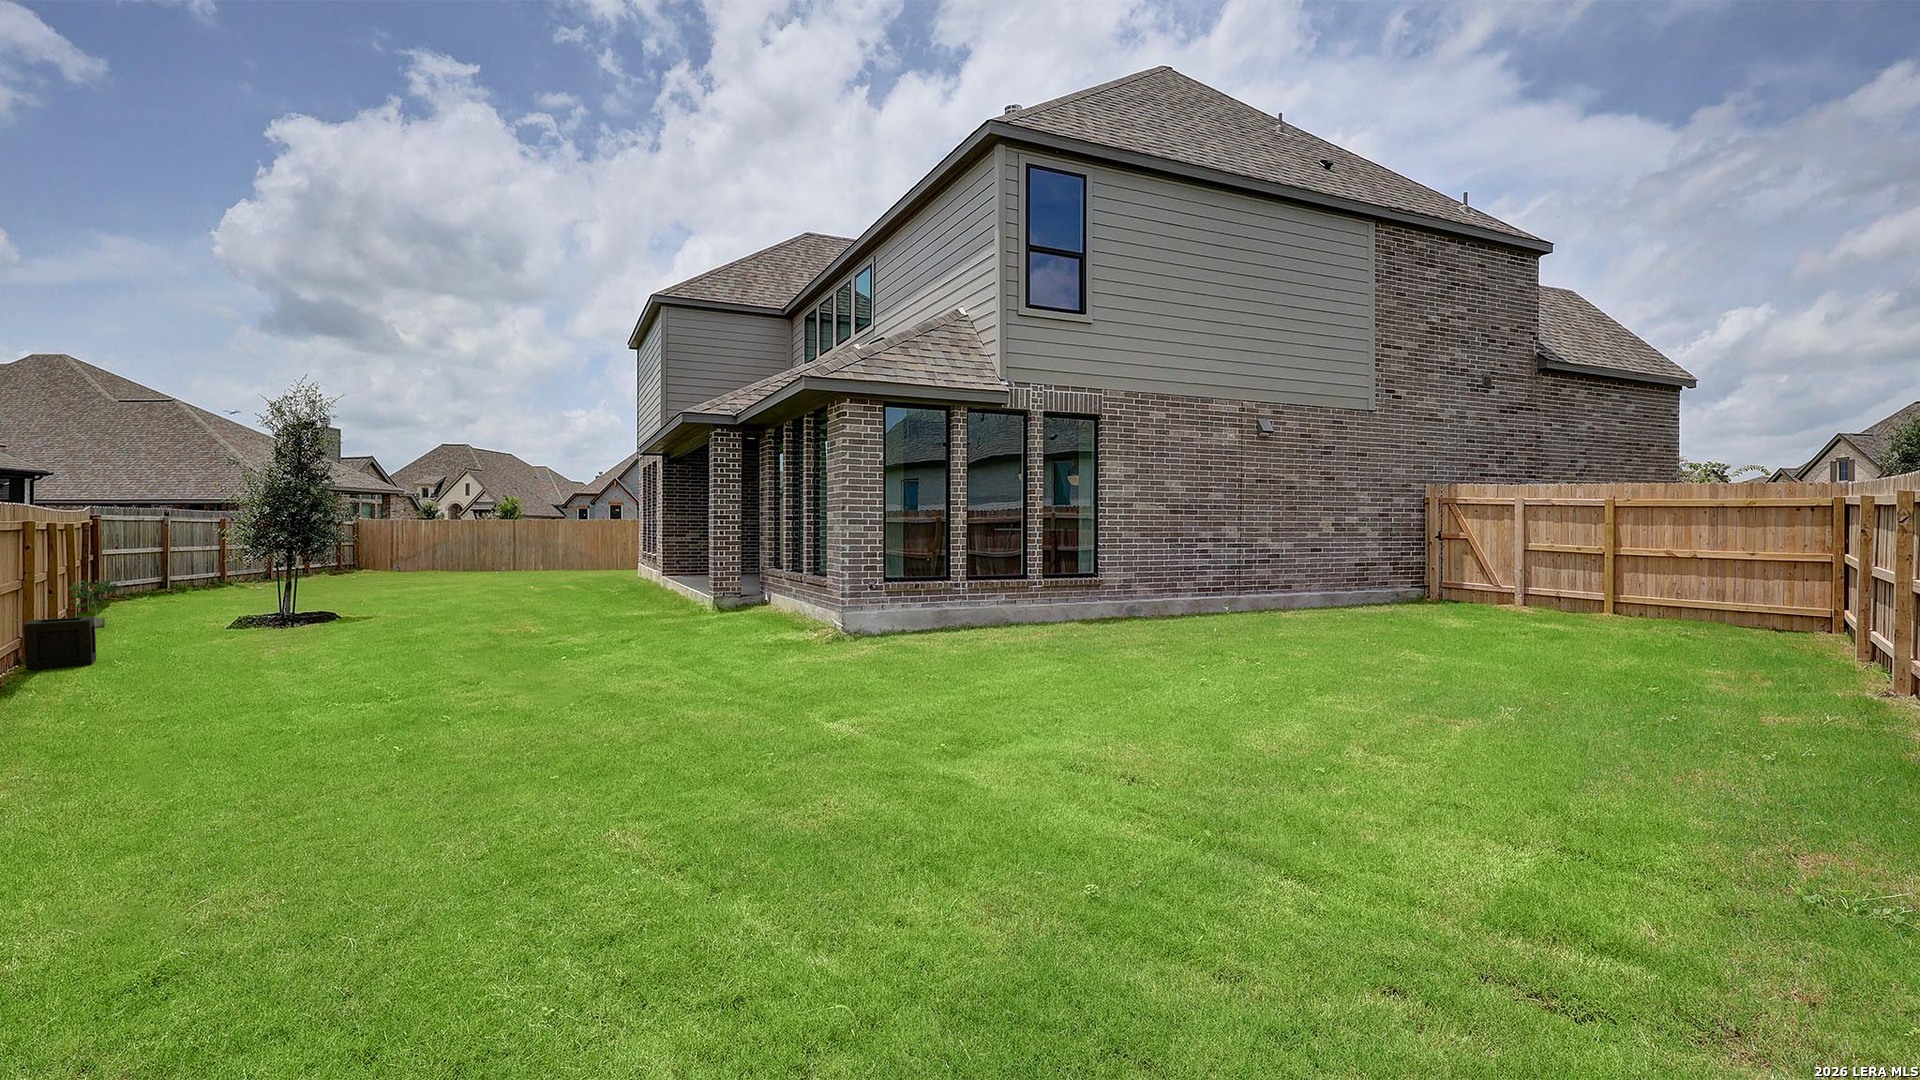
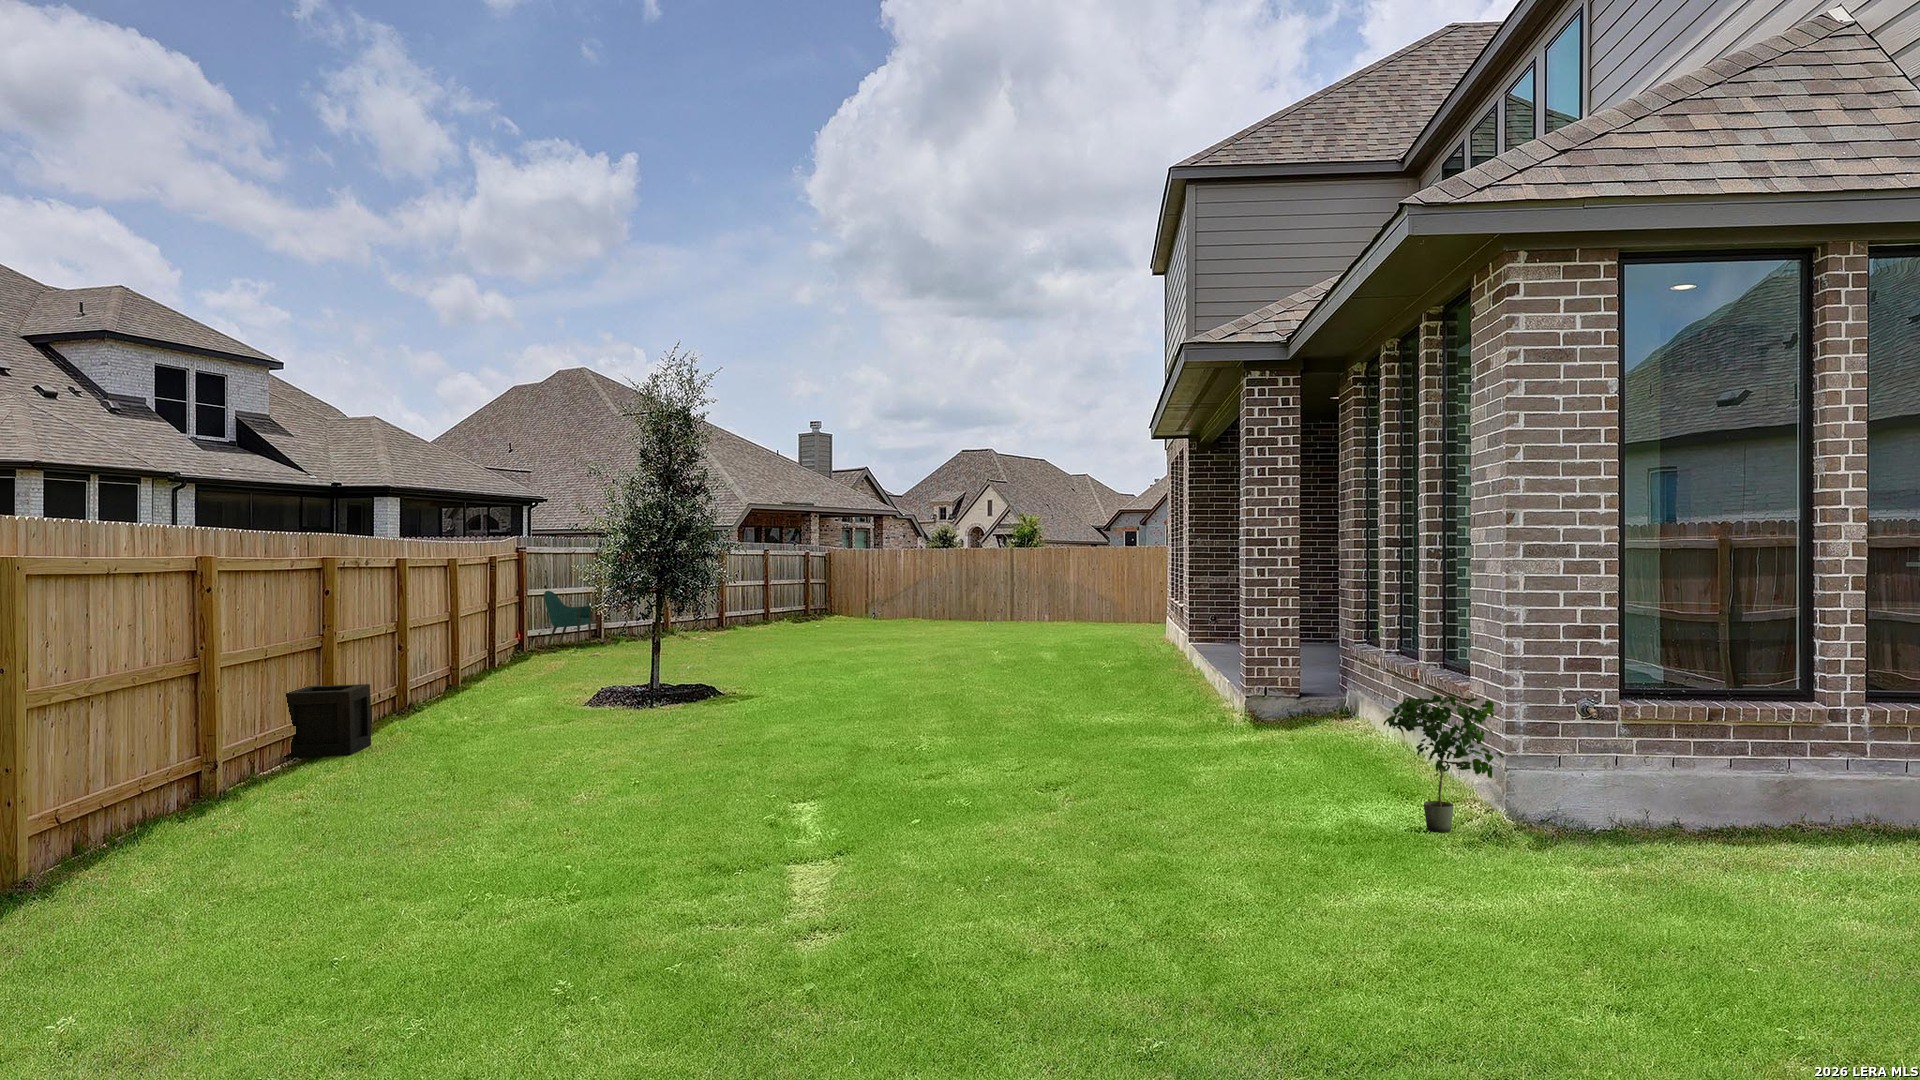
chair: none [113,554,161,600] -> present [544,591,591,647]
potted plant: present [69,580,122,628] -> present [1383,695,1504,832]

